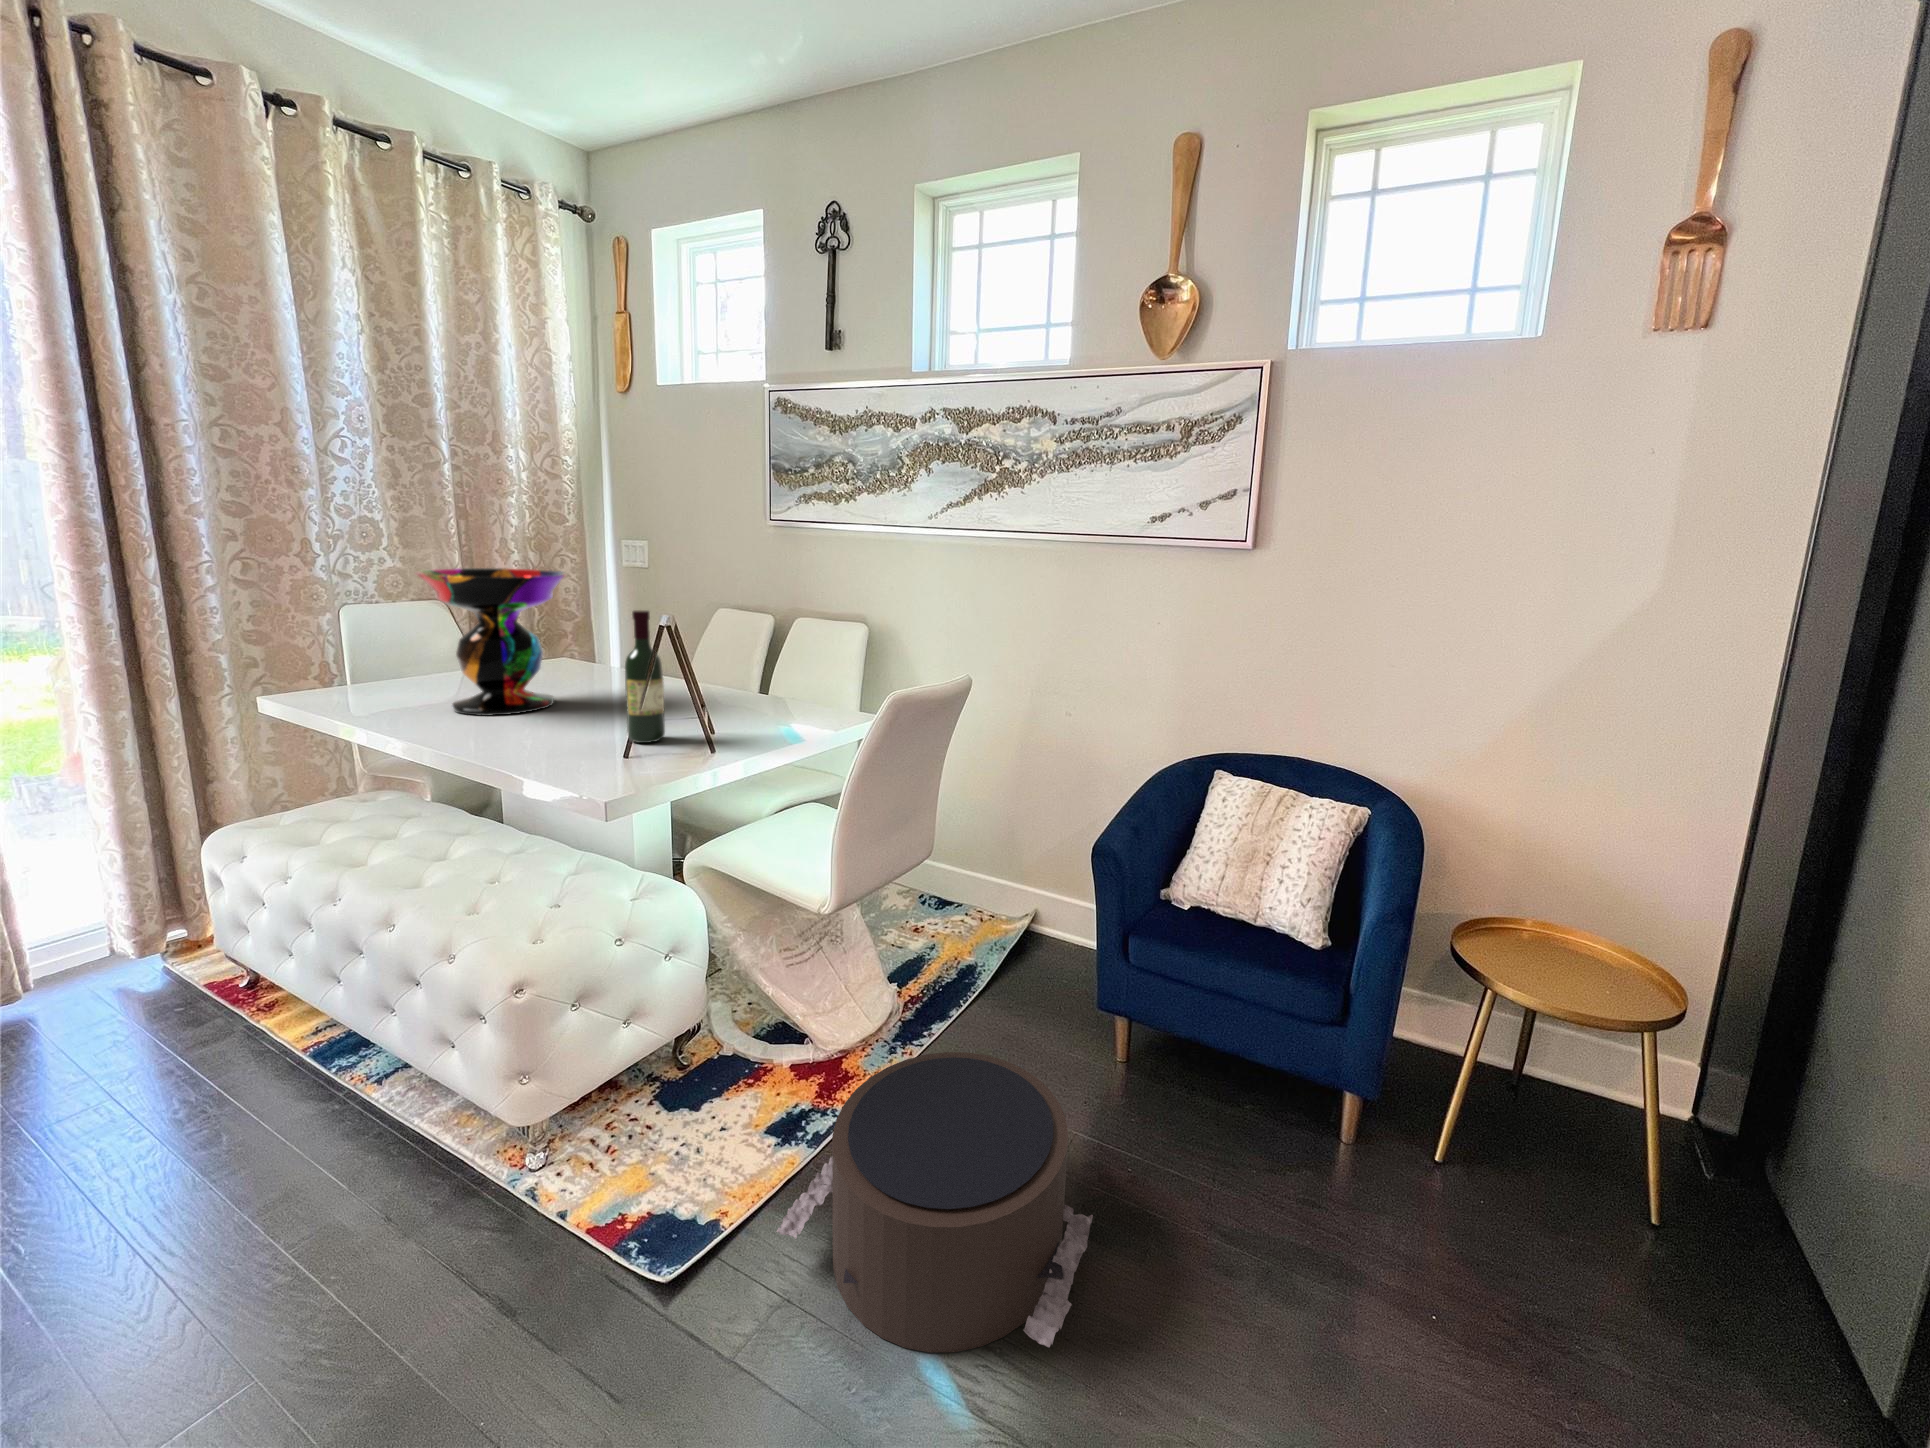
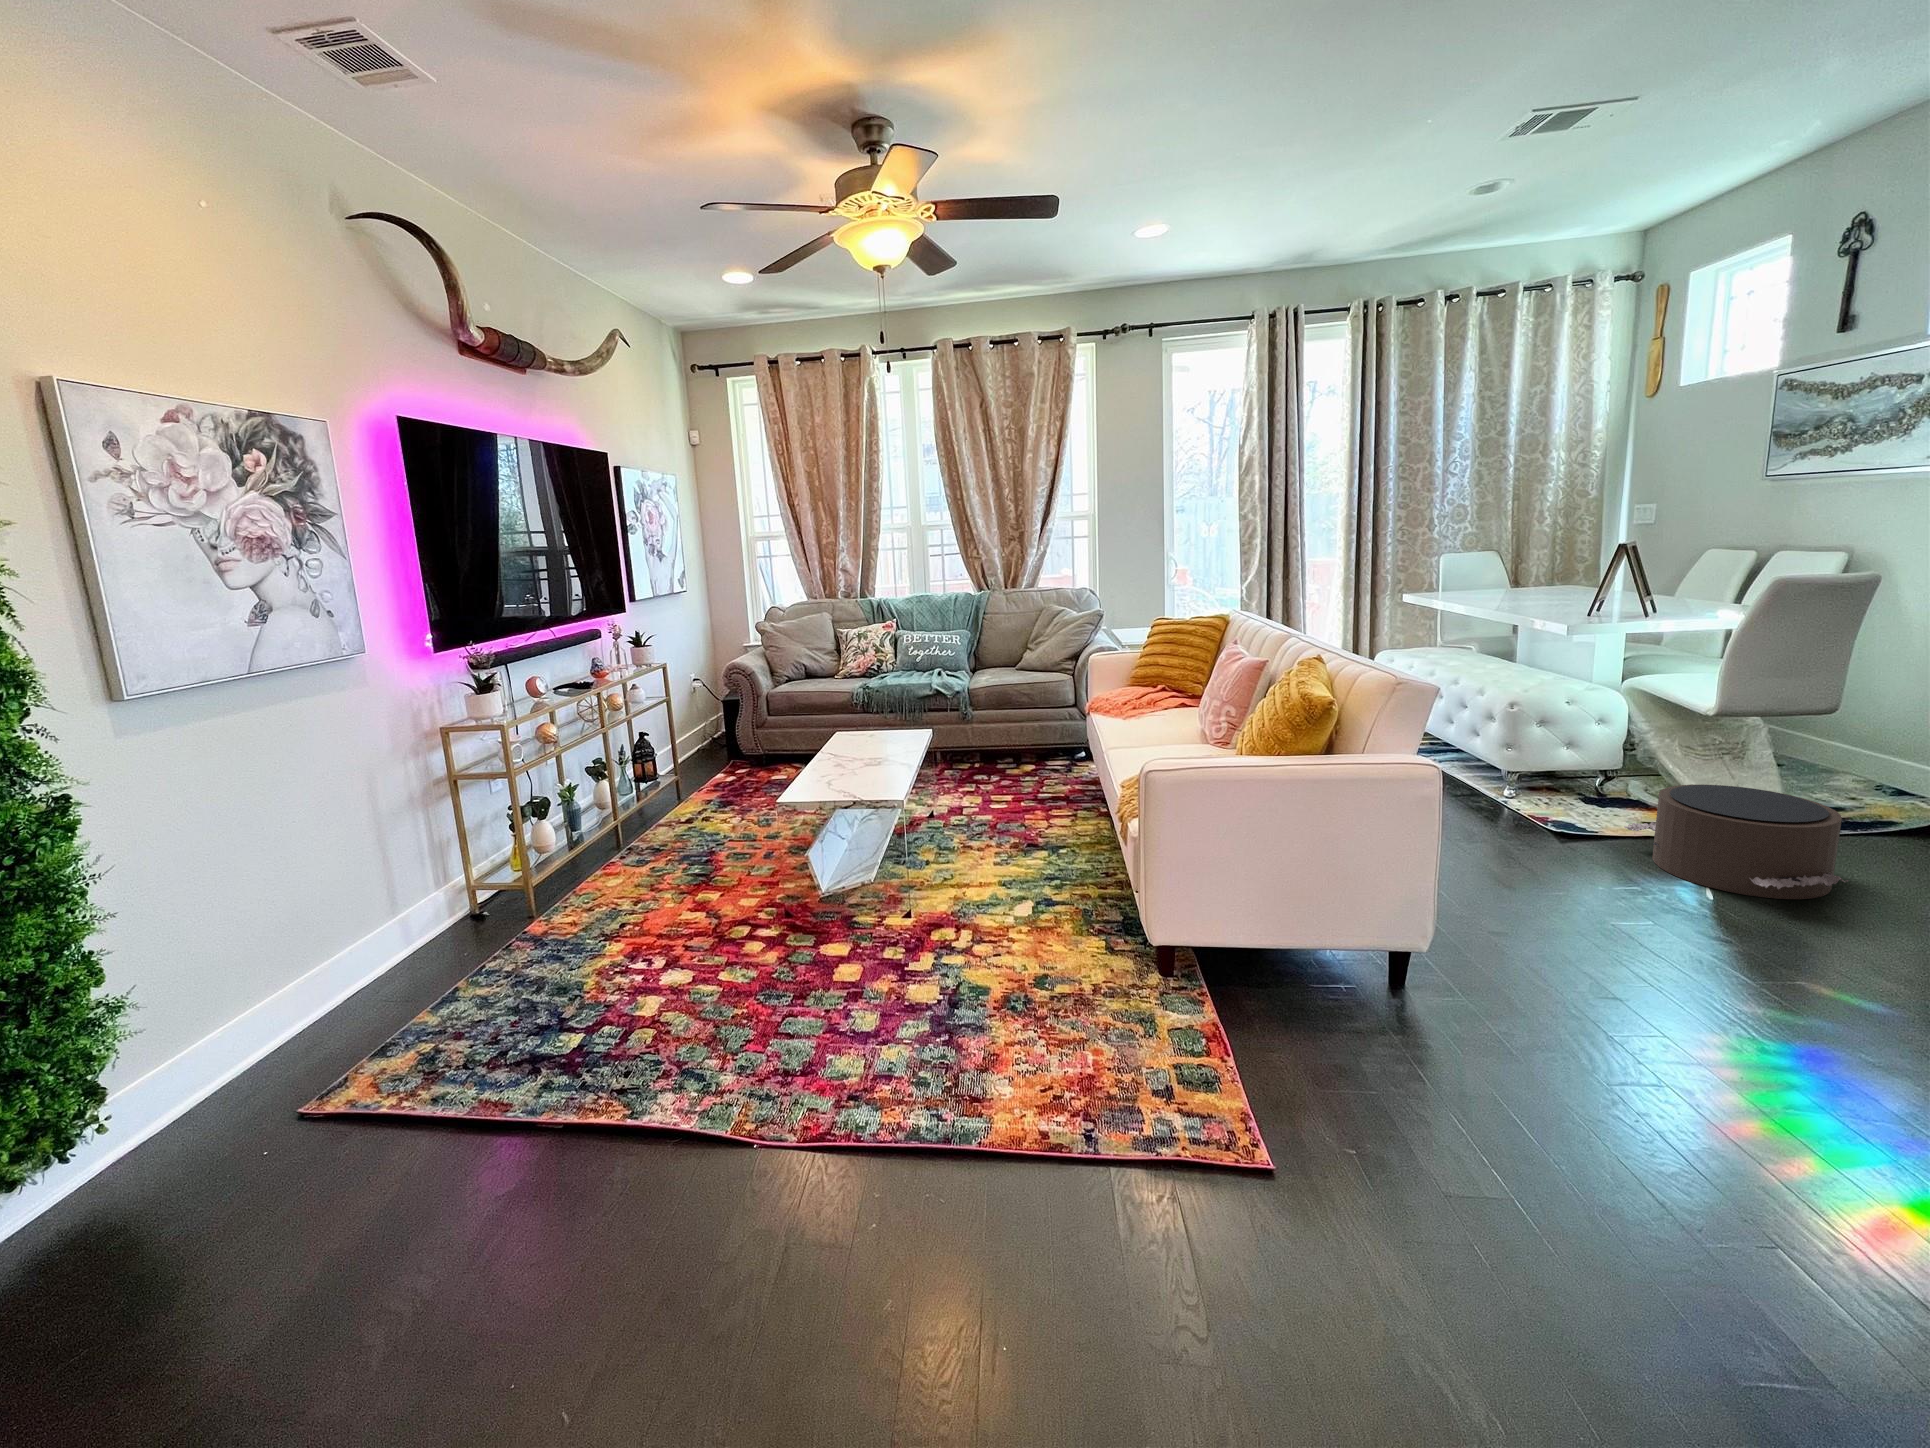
decorative bowl: present [414,568,567,716] -> none [1488,524,1574,601]
wine bottle: present [625,610,665,743] -> none [1592,538,1620,611]

